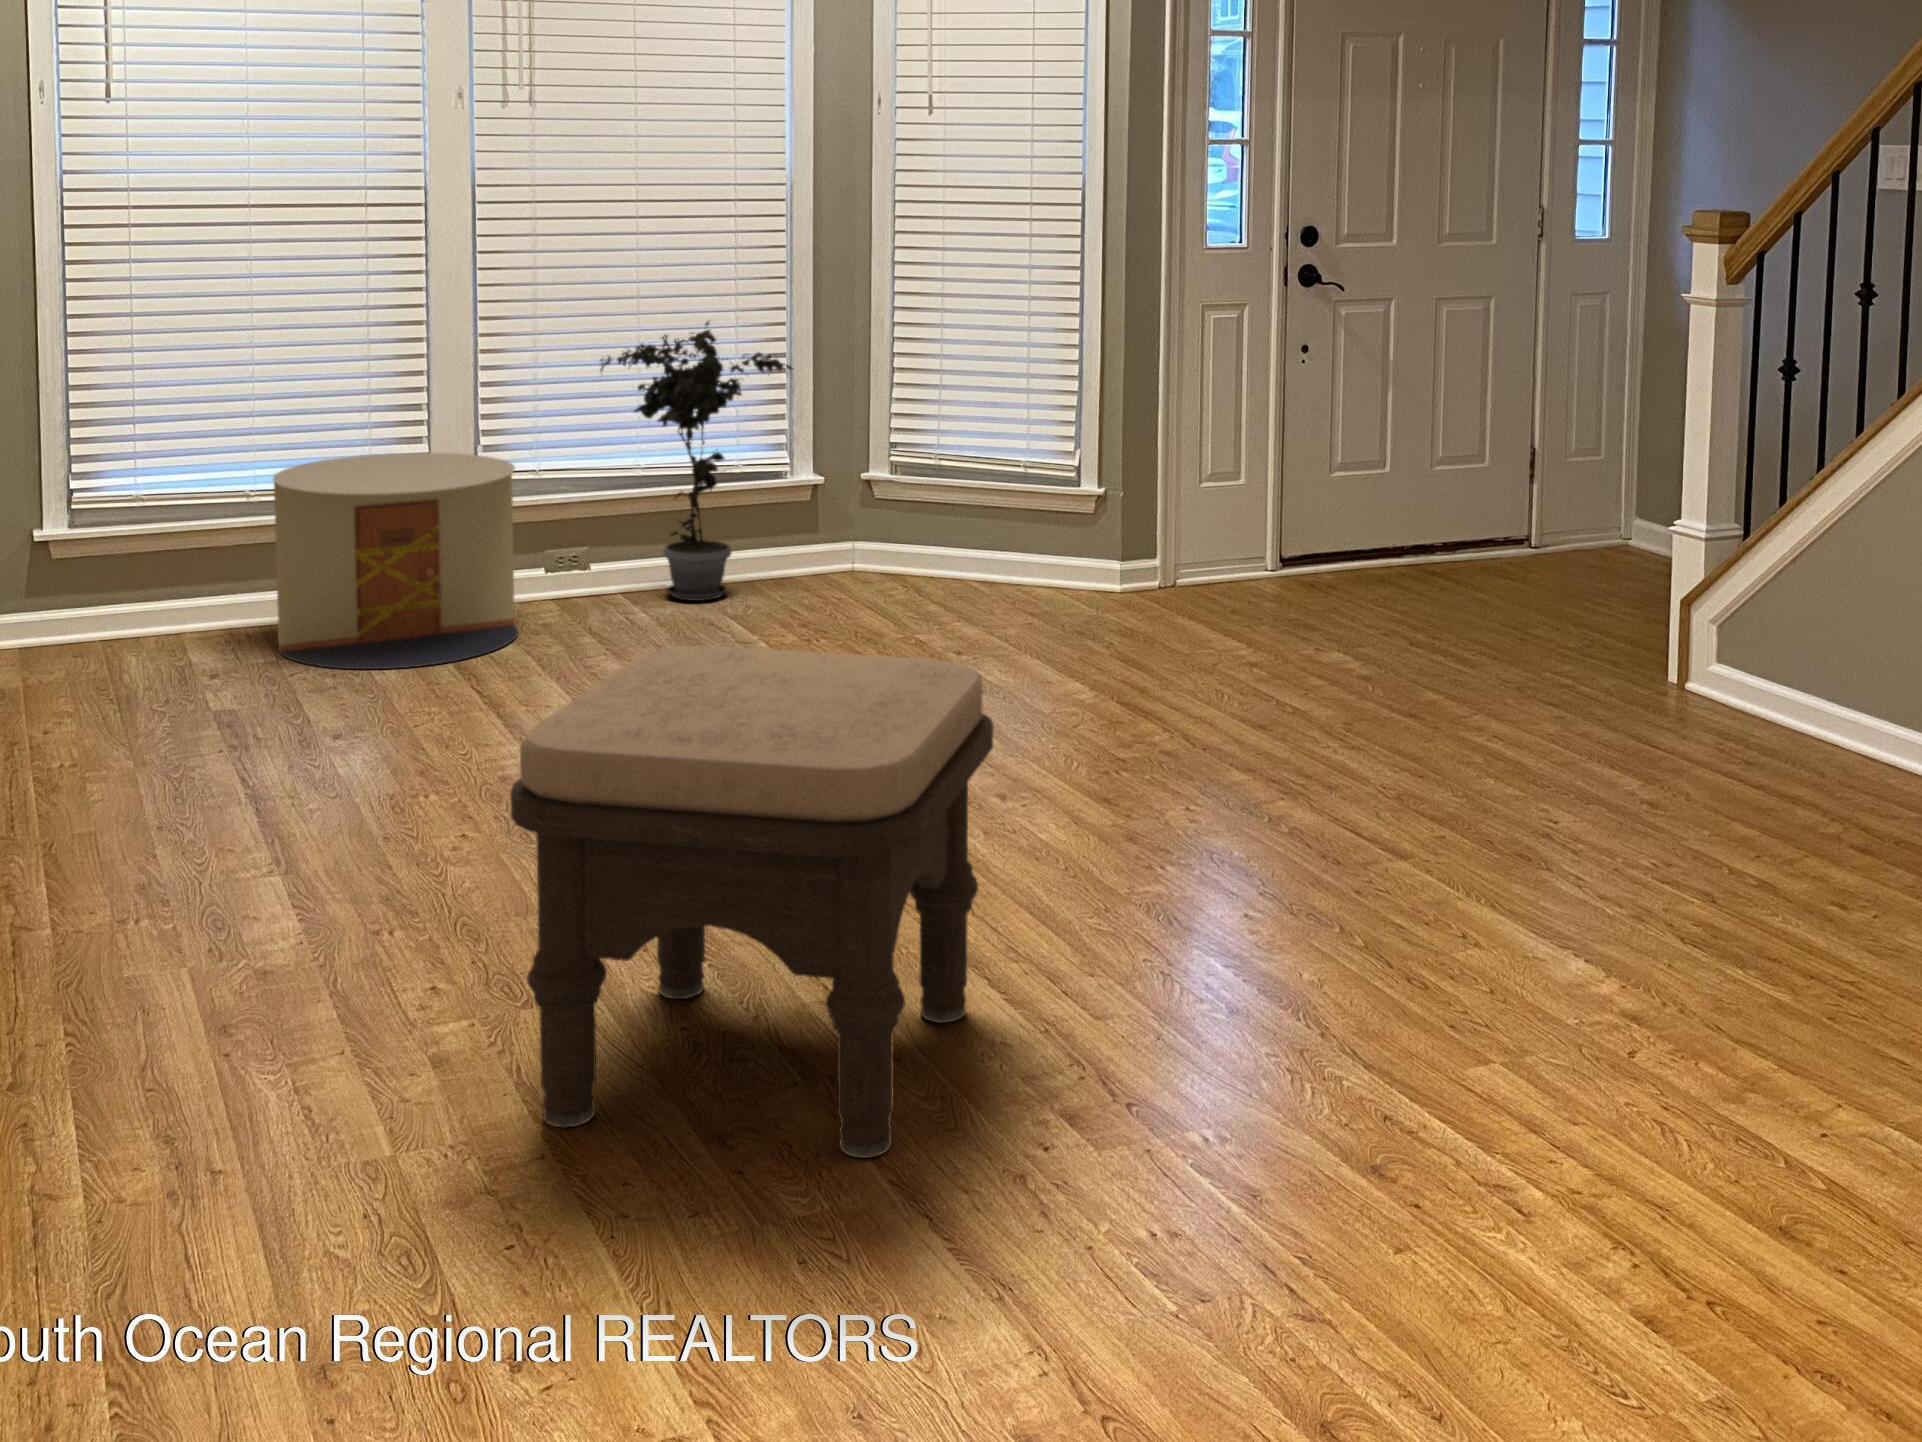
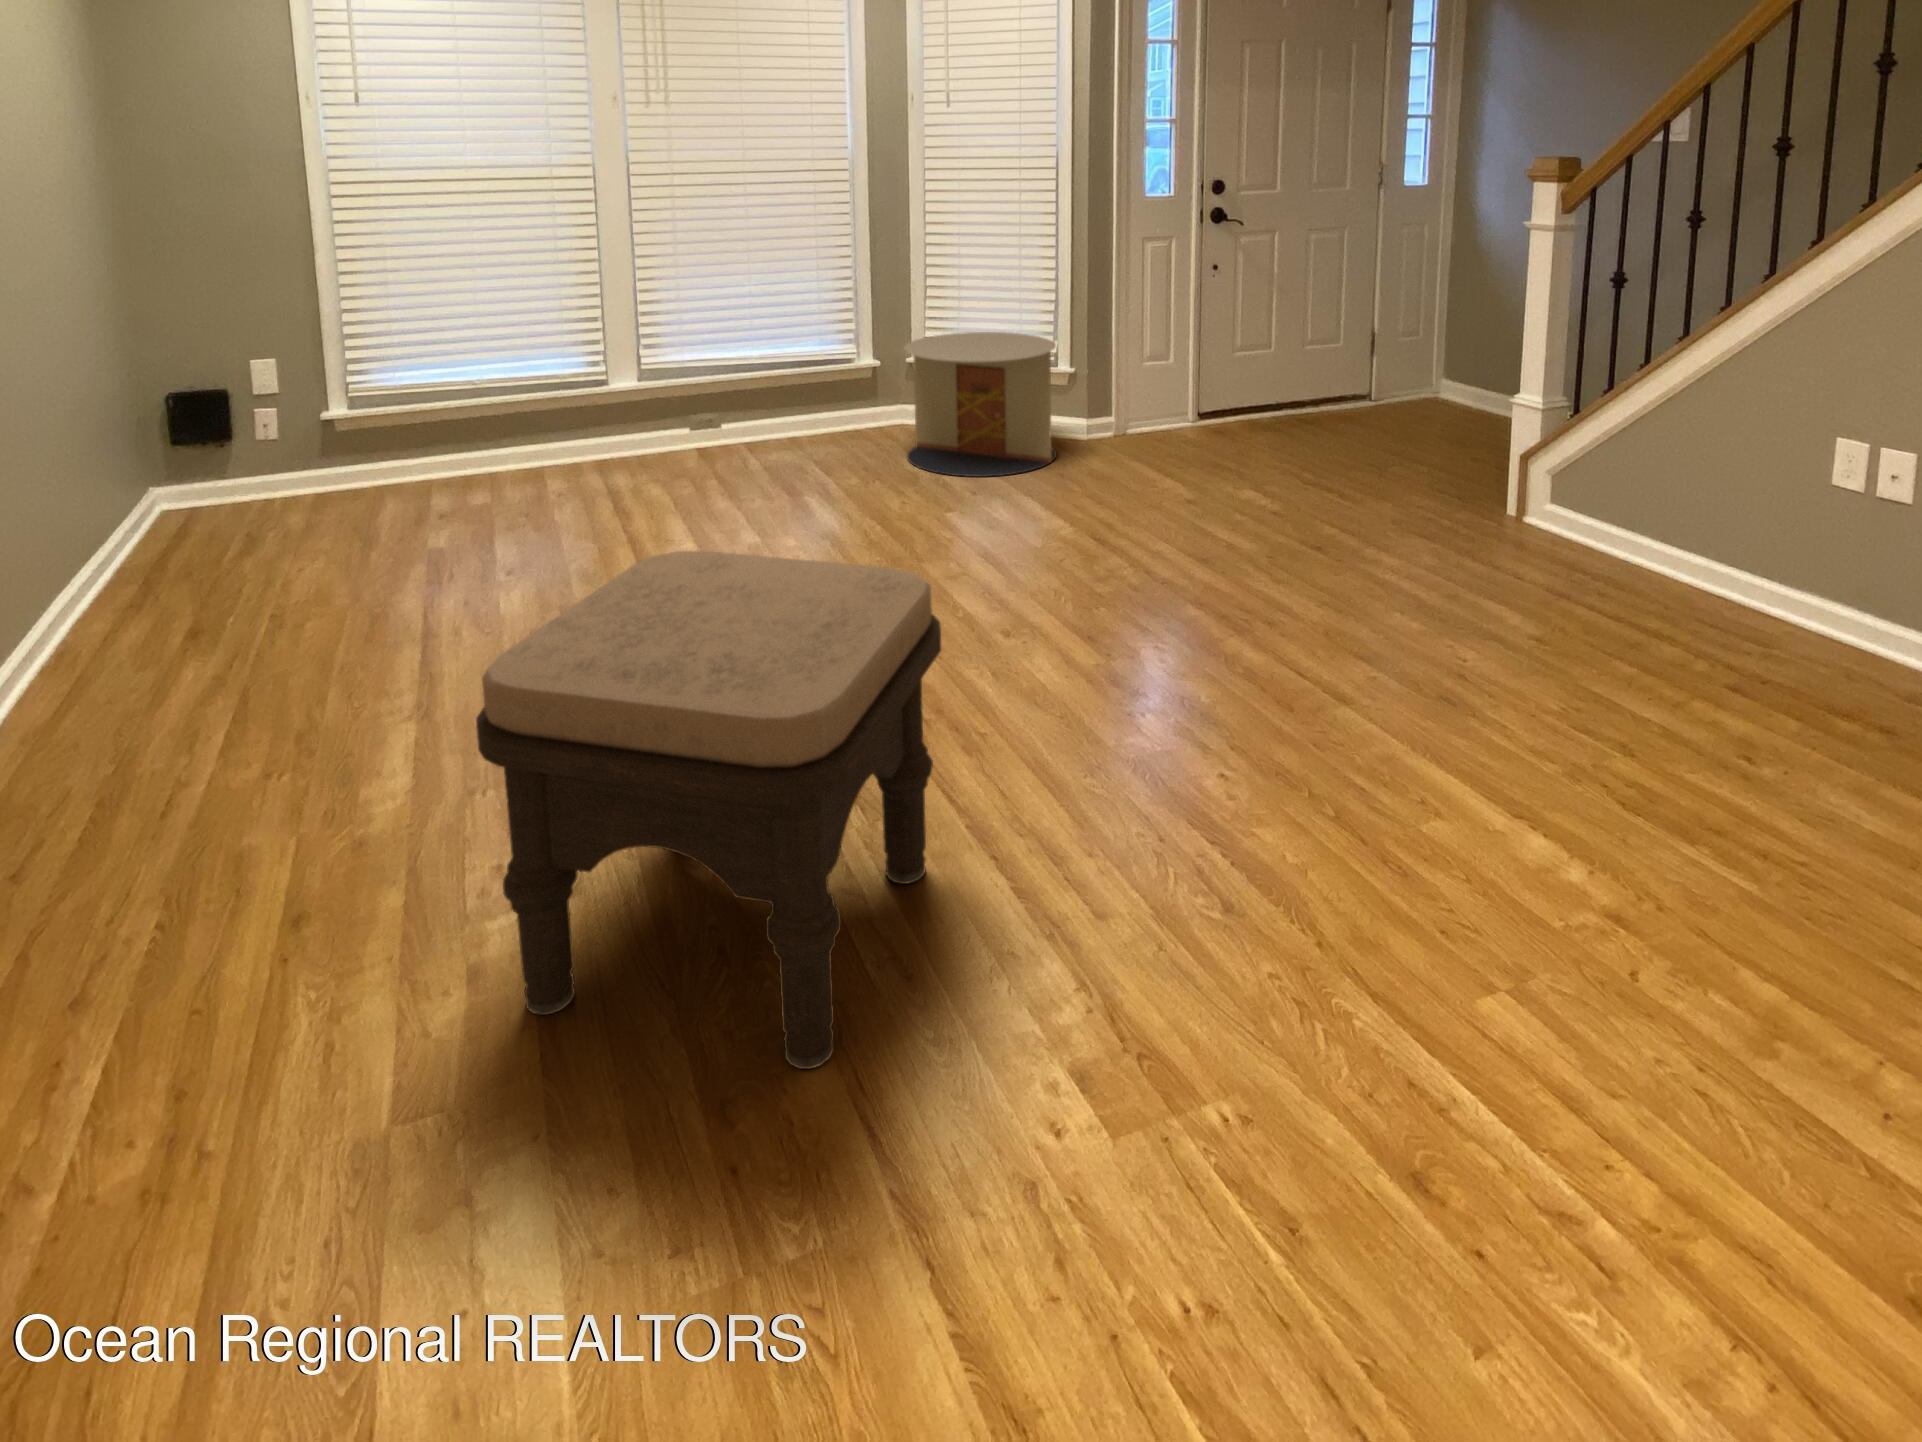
potted plant: present [601,321,794,601] -> none [716,255,853,452]
side table: present [273,453,518,669] -> present [904,332,1057,477]

